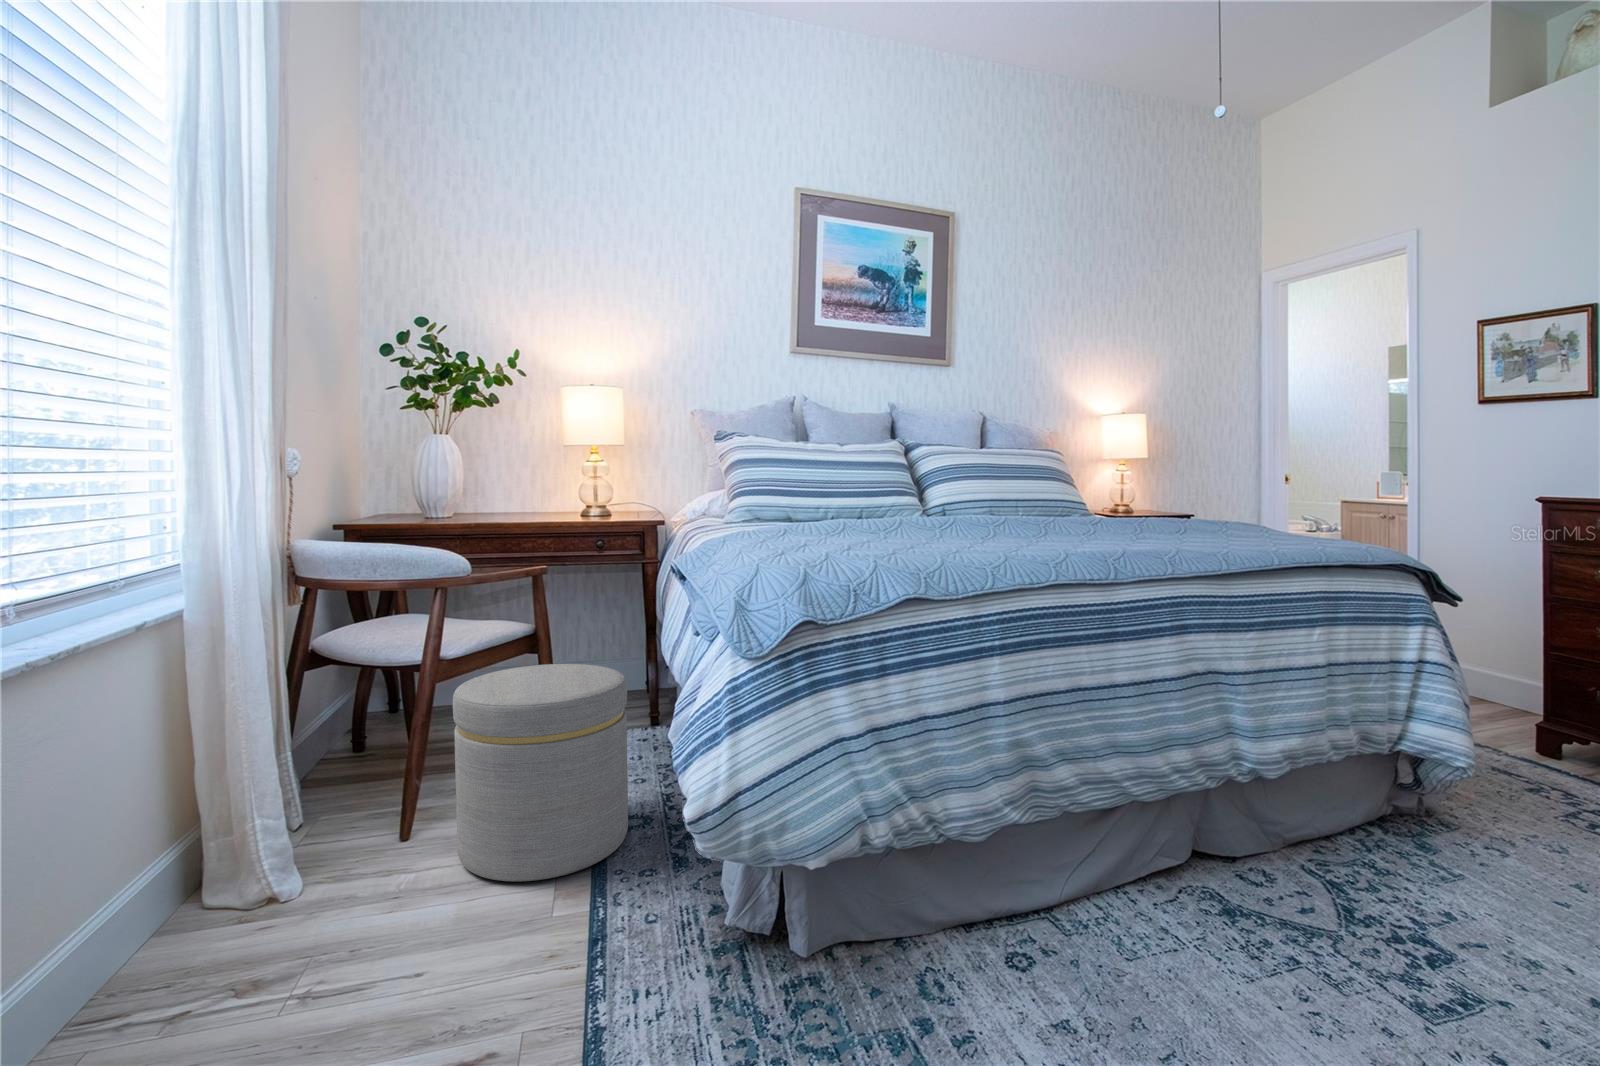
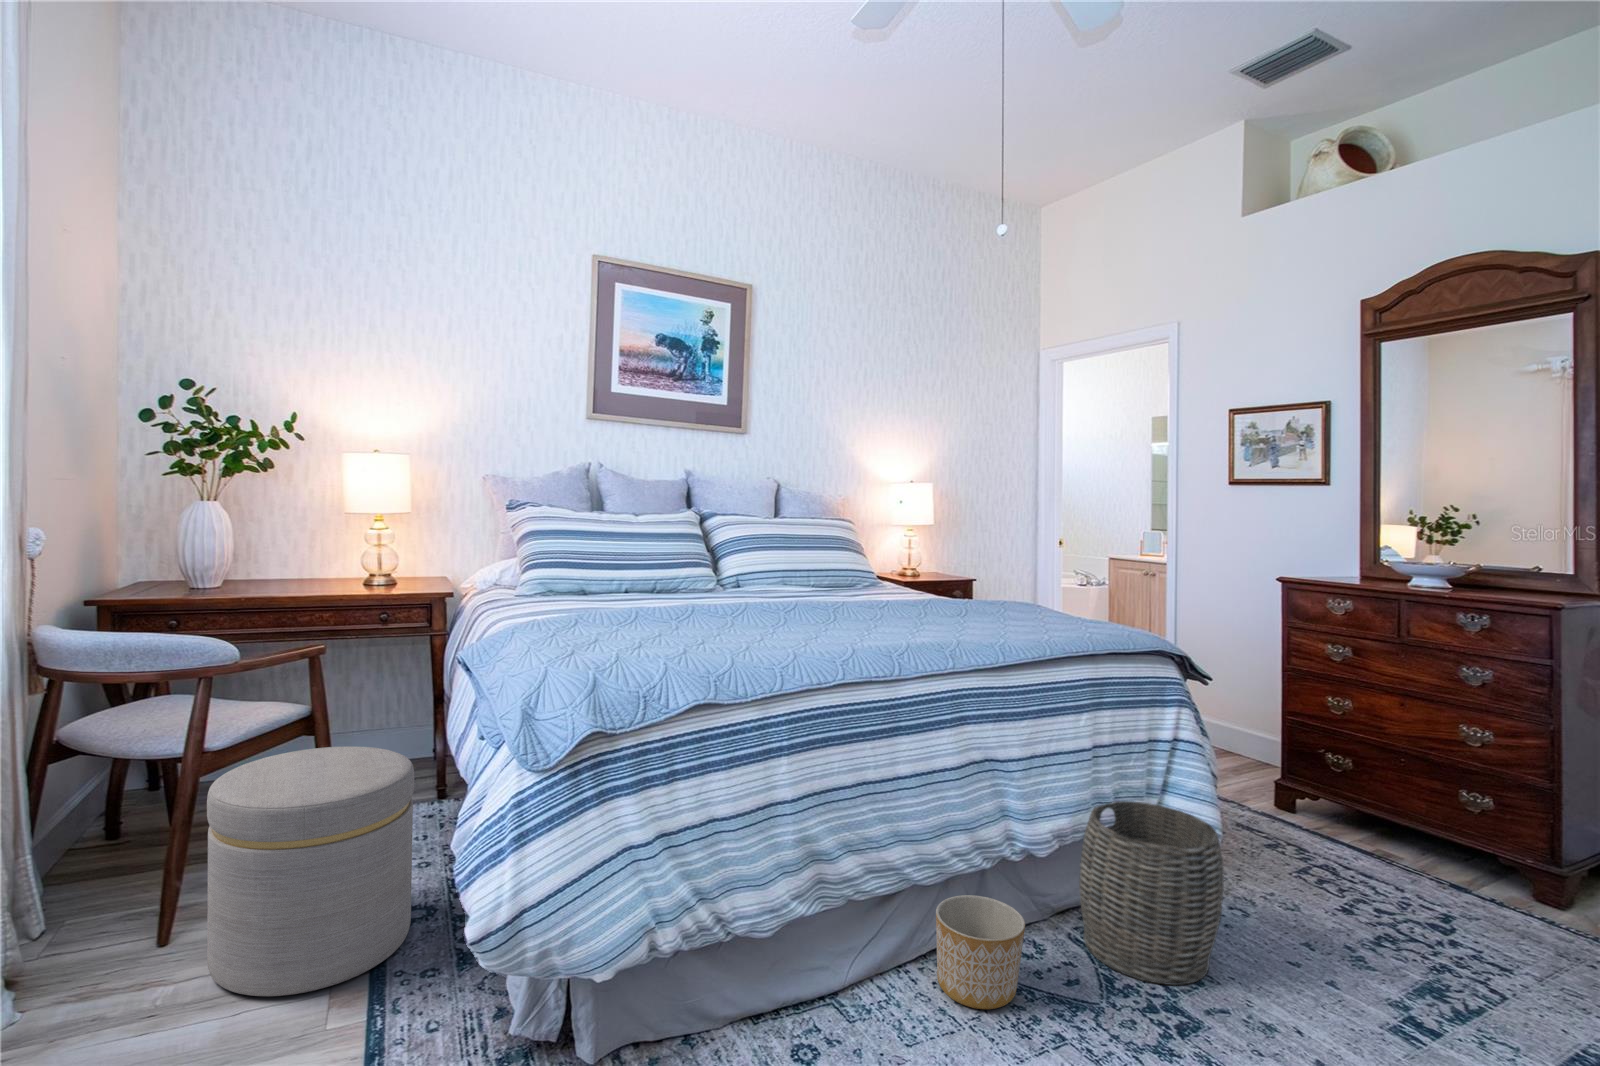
woven basket: none [1315,725,1507,925] -> present [1079,801,1224,985]
planter: none [1159,816,1268,937] -> present [936,895,1025,1009]

